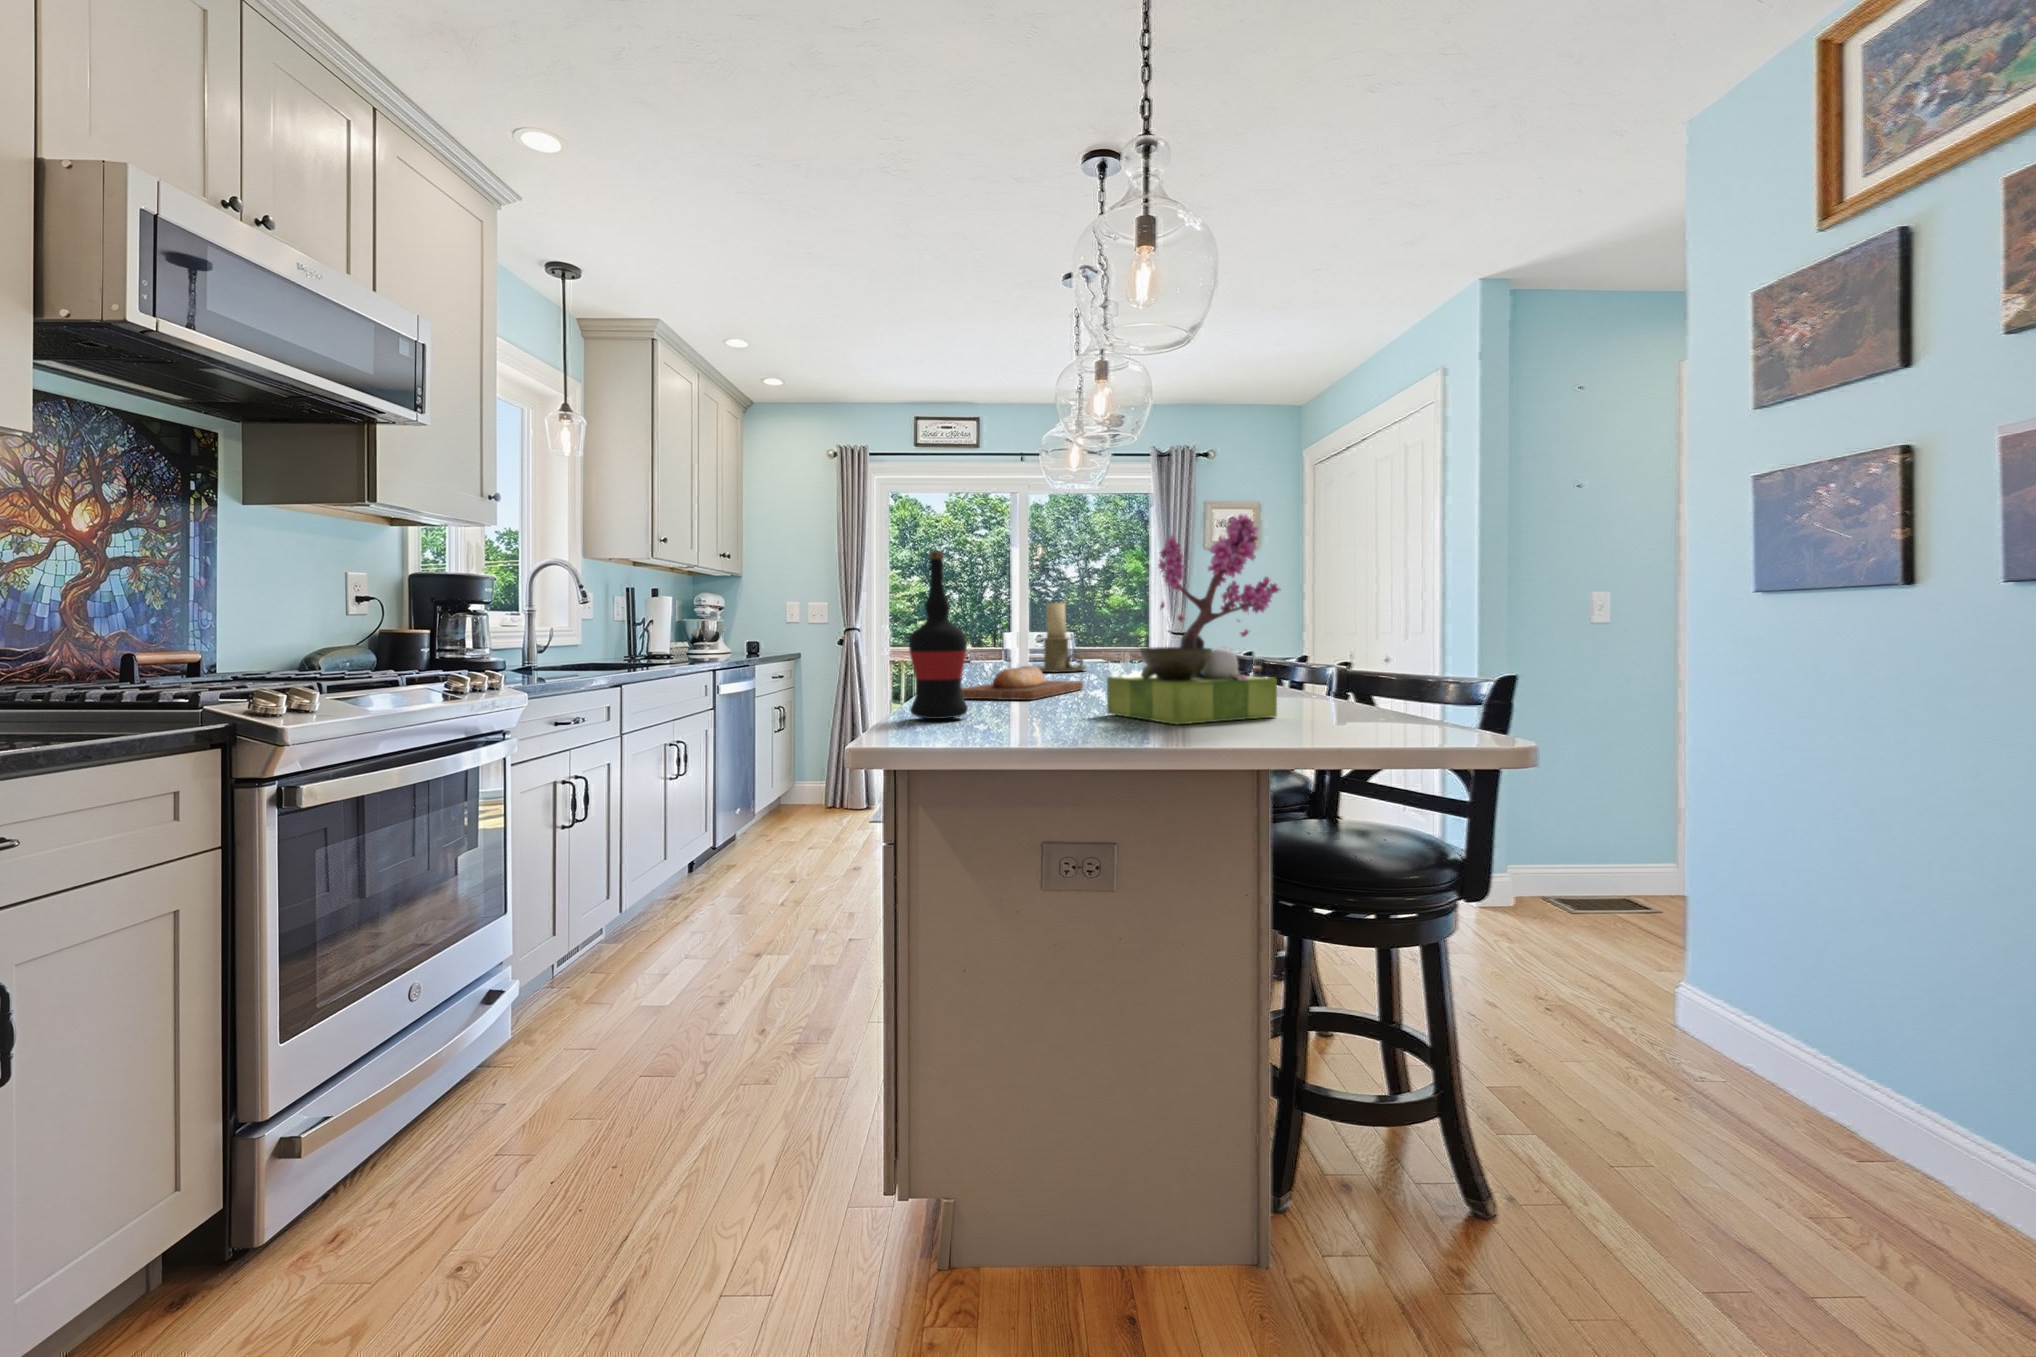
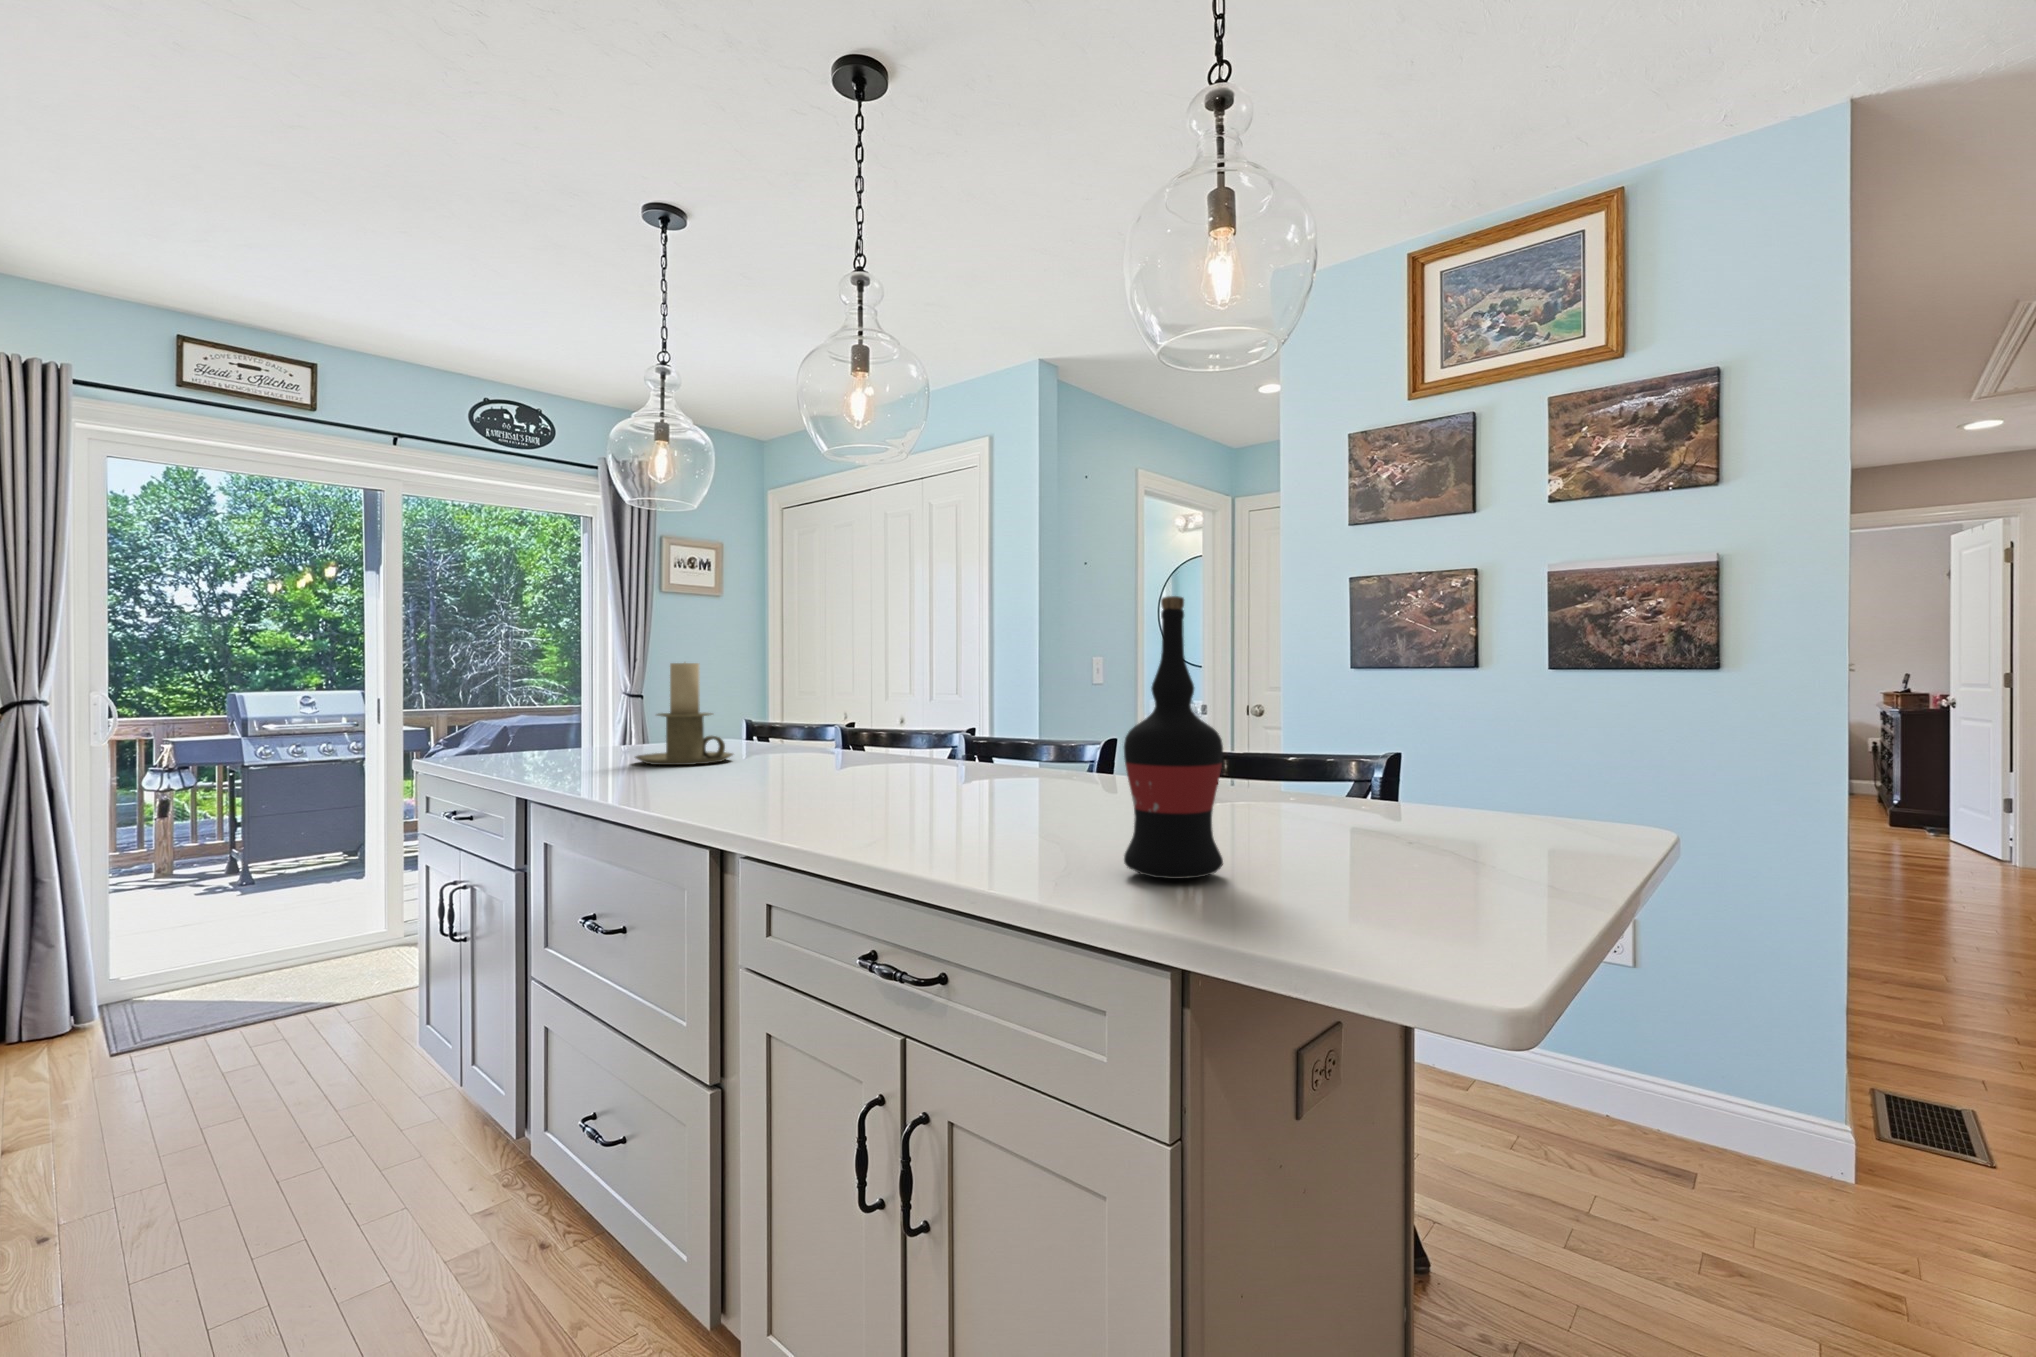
flower arrangement: present [1107,515,1281,724] -> none [1279,580,1480,843]
bread loaf: present [962,666,1083,700] -> none [847,764,1030,829]

